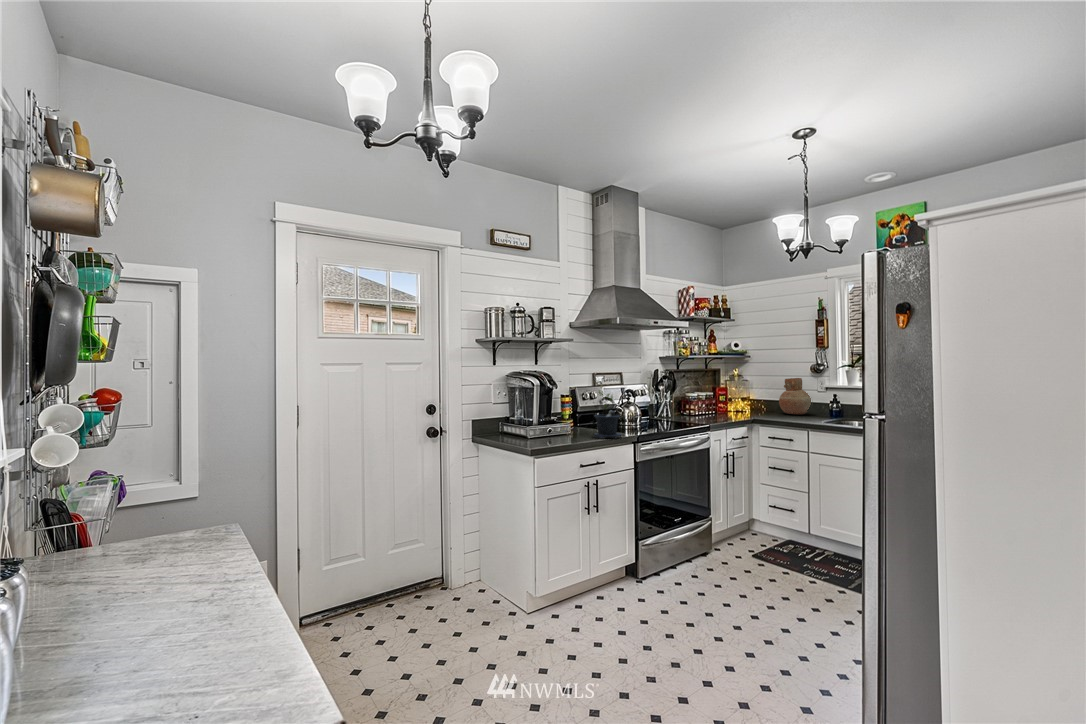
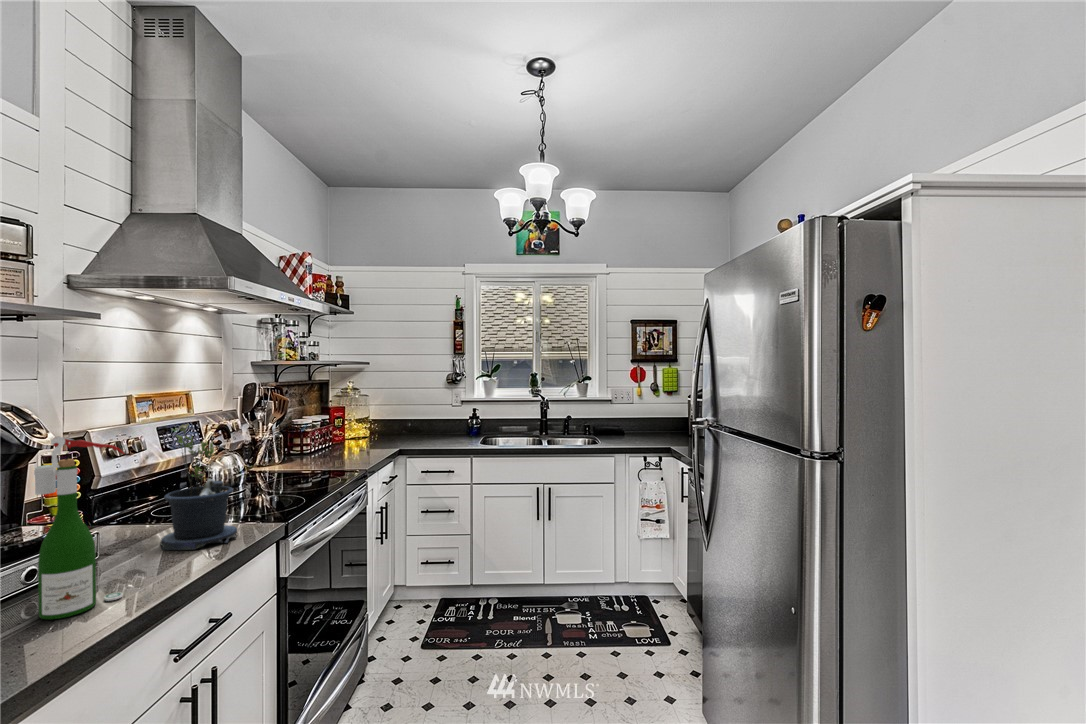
vase: present [779,378,811,415] -> none [413,391,451,438]
wine bottle: none [550,385,573,445] -> present [34,436,124,619]

